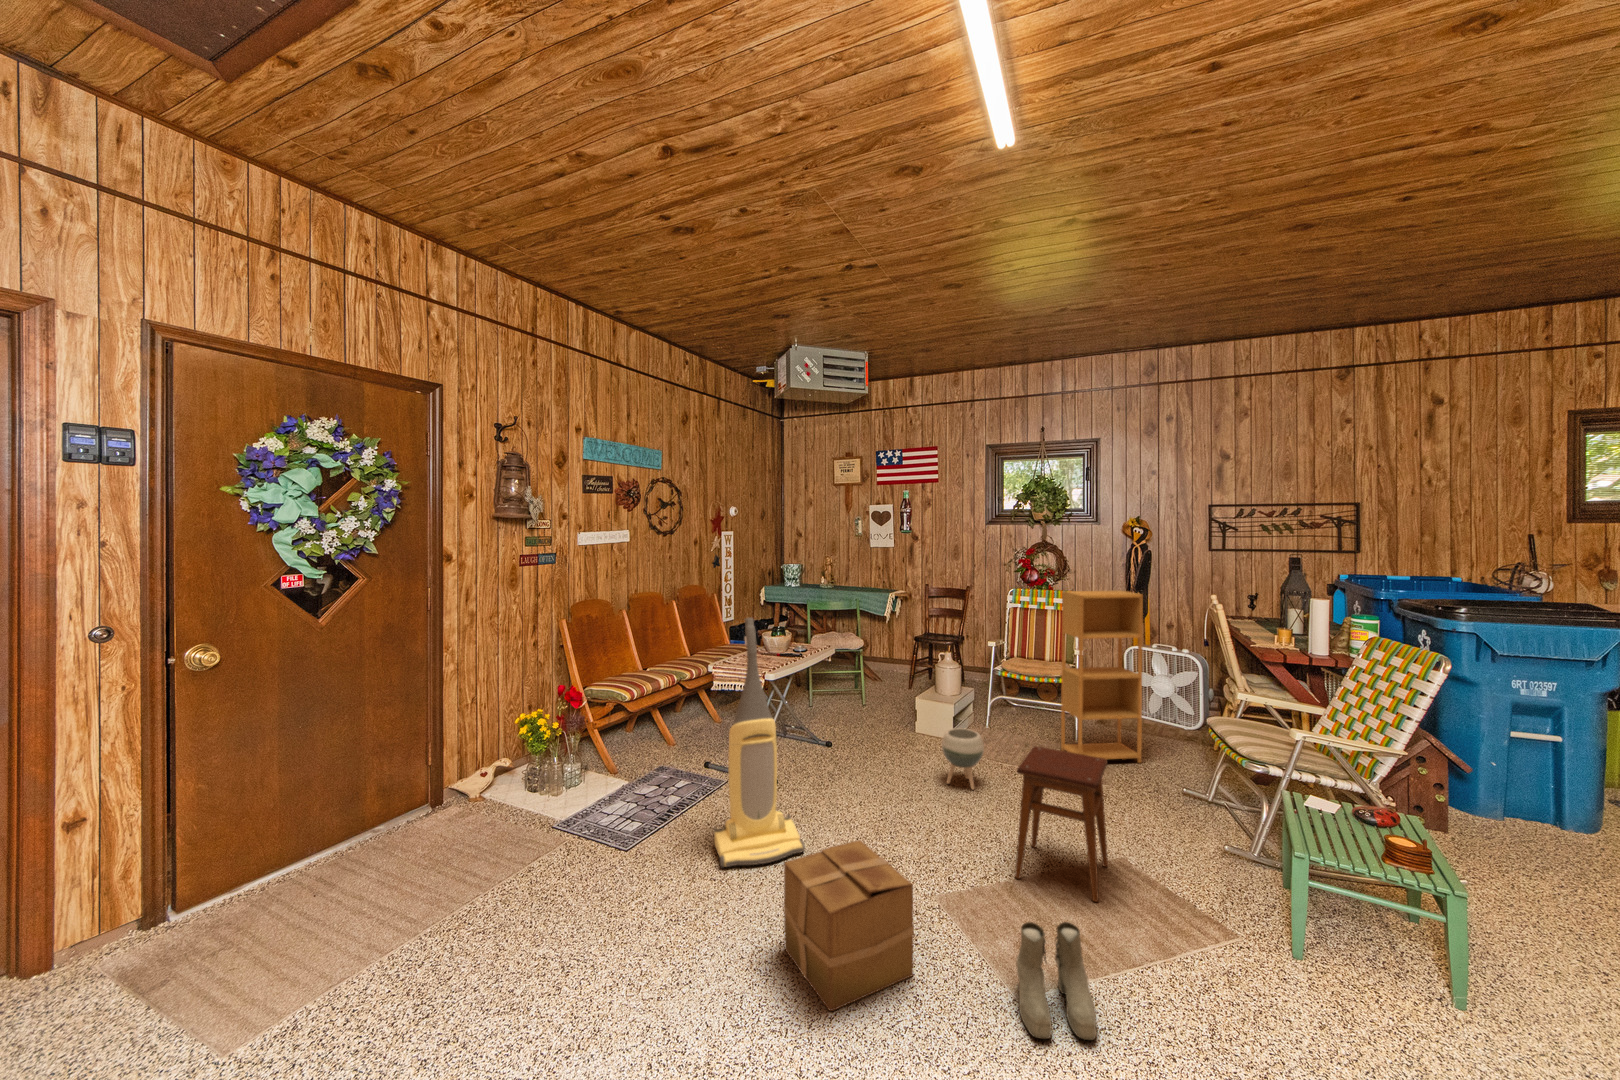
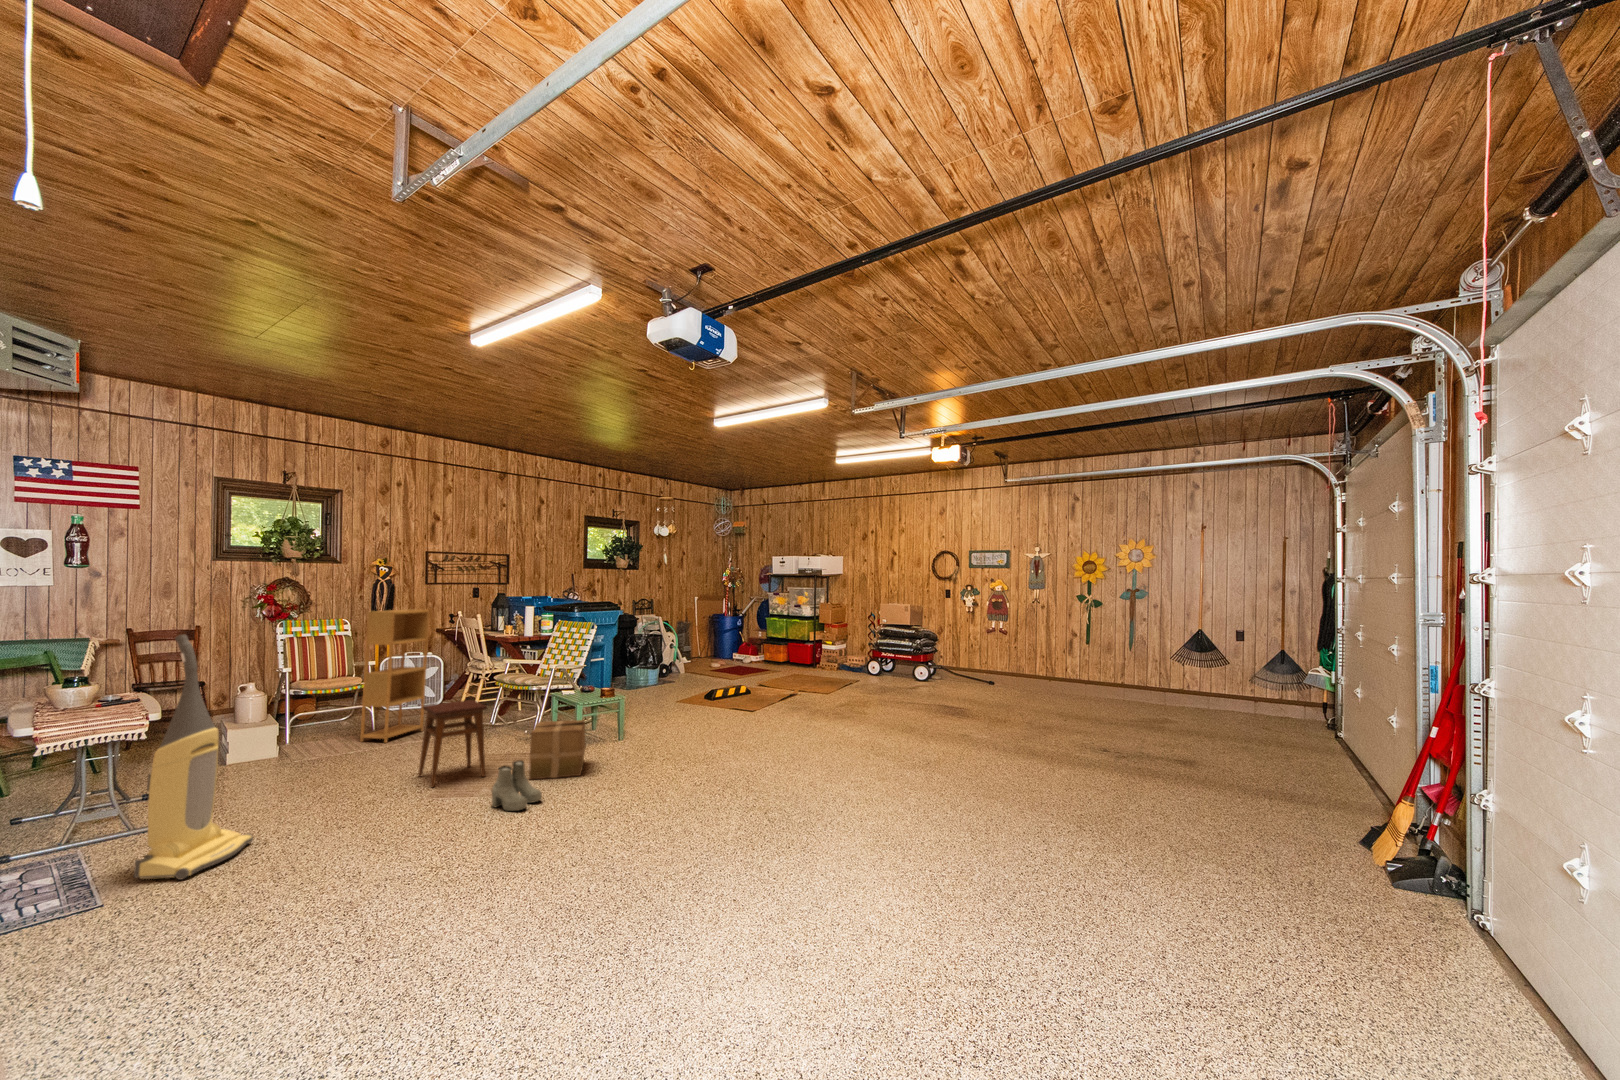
planter: present [942,728,984,789] -> none [294,728,338,780]
cardboard box: present [783,840,914,1011] -> present [529,720,586,780]

